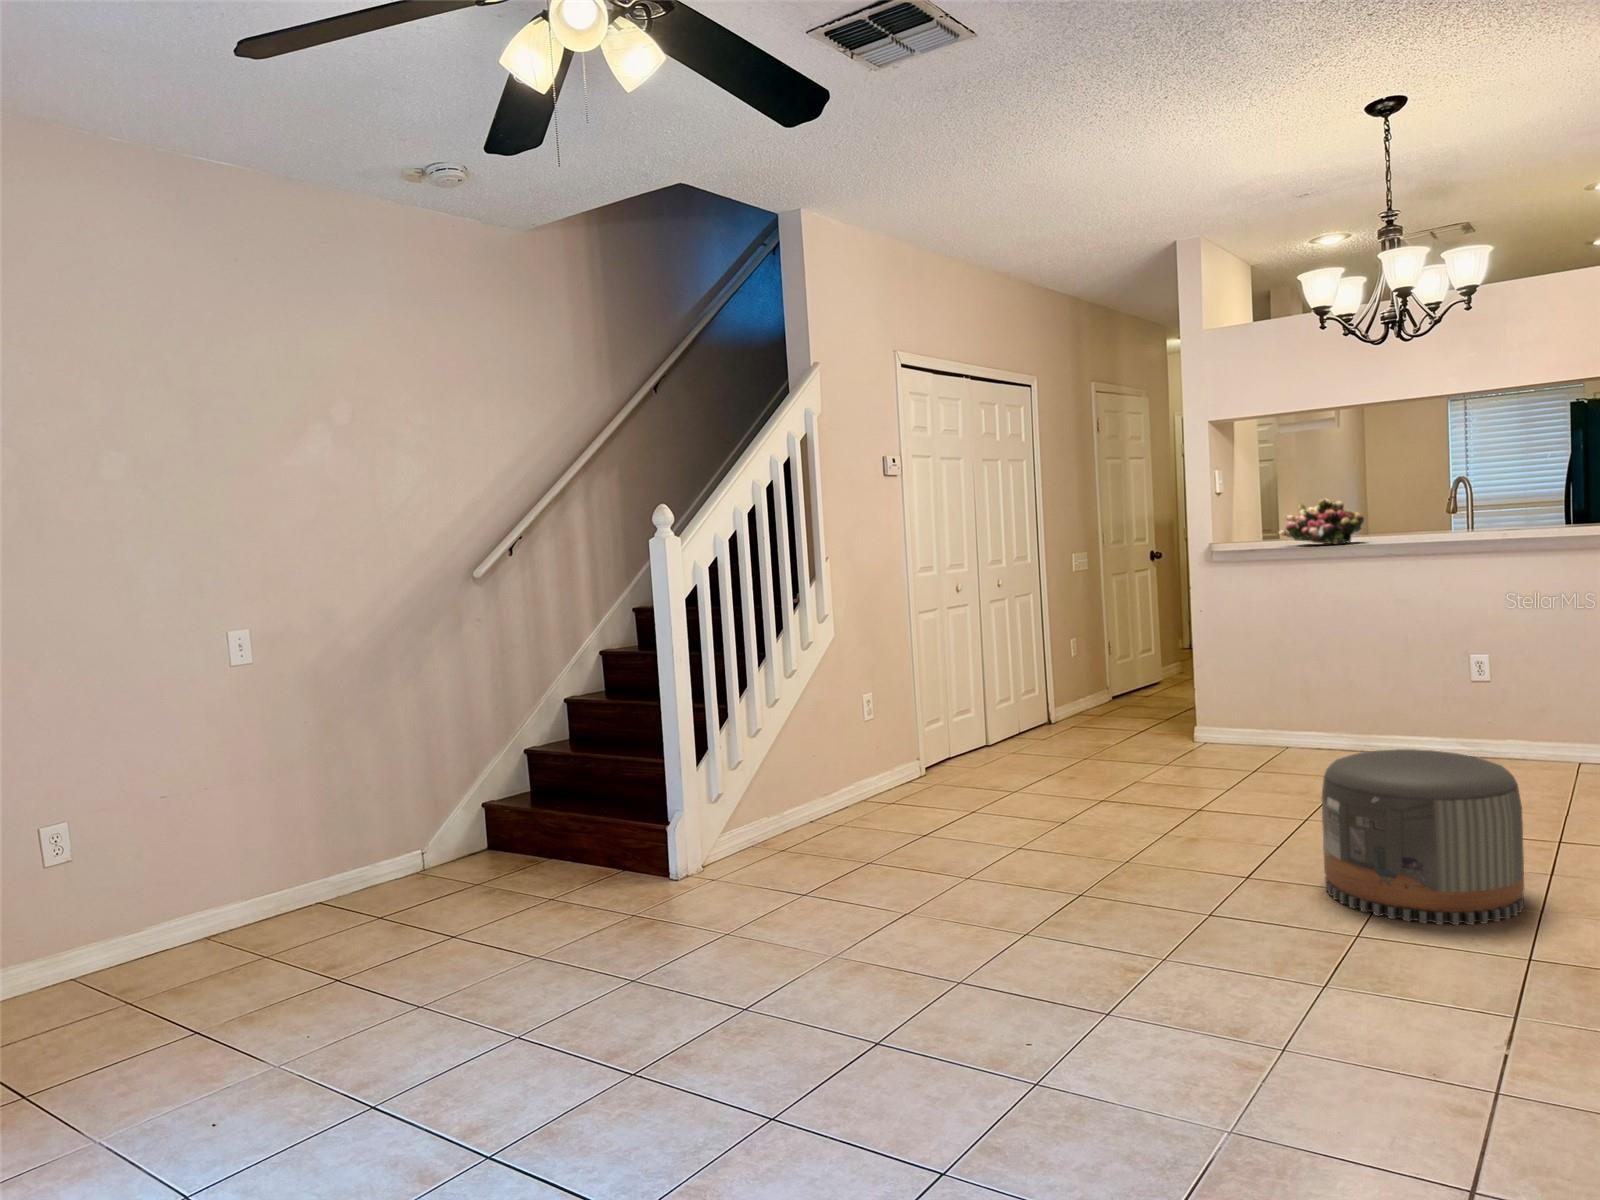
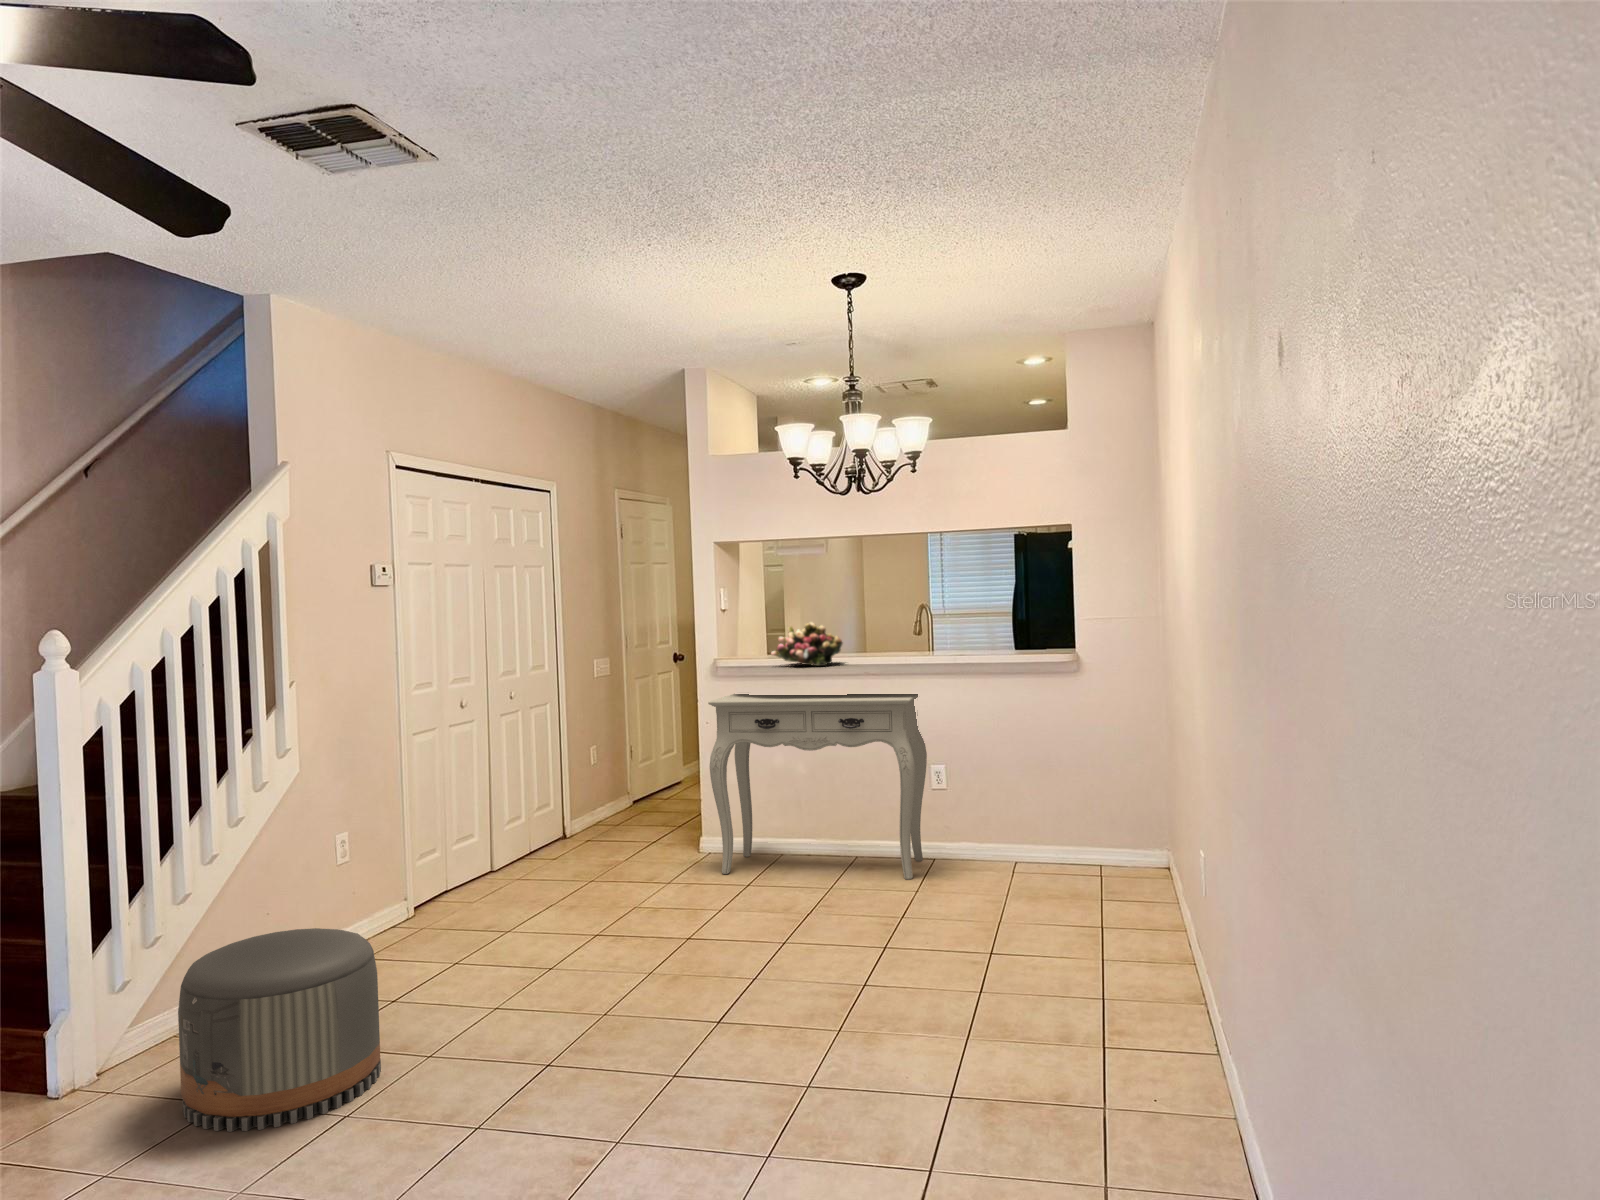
console table: none [1210,570,1471,776] -> present [708,694,927,880]
pouf: present [1322,749,1524,925] -> present [178,928,381,1132]

